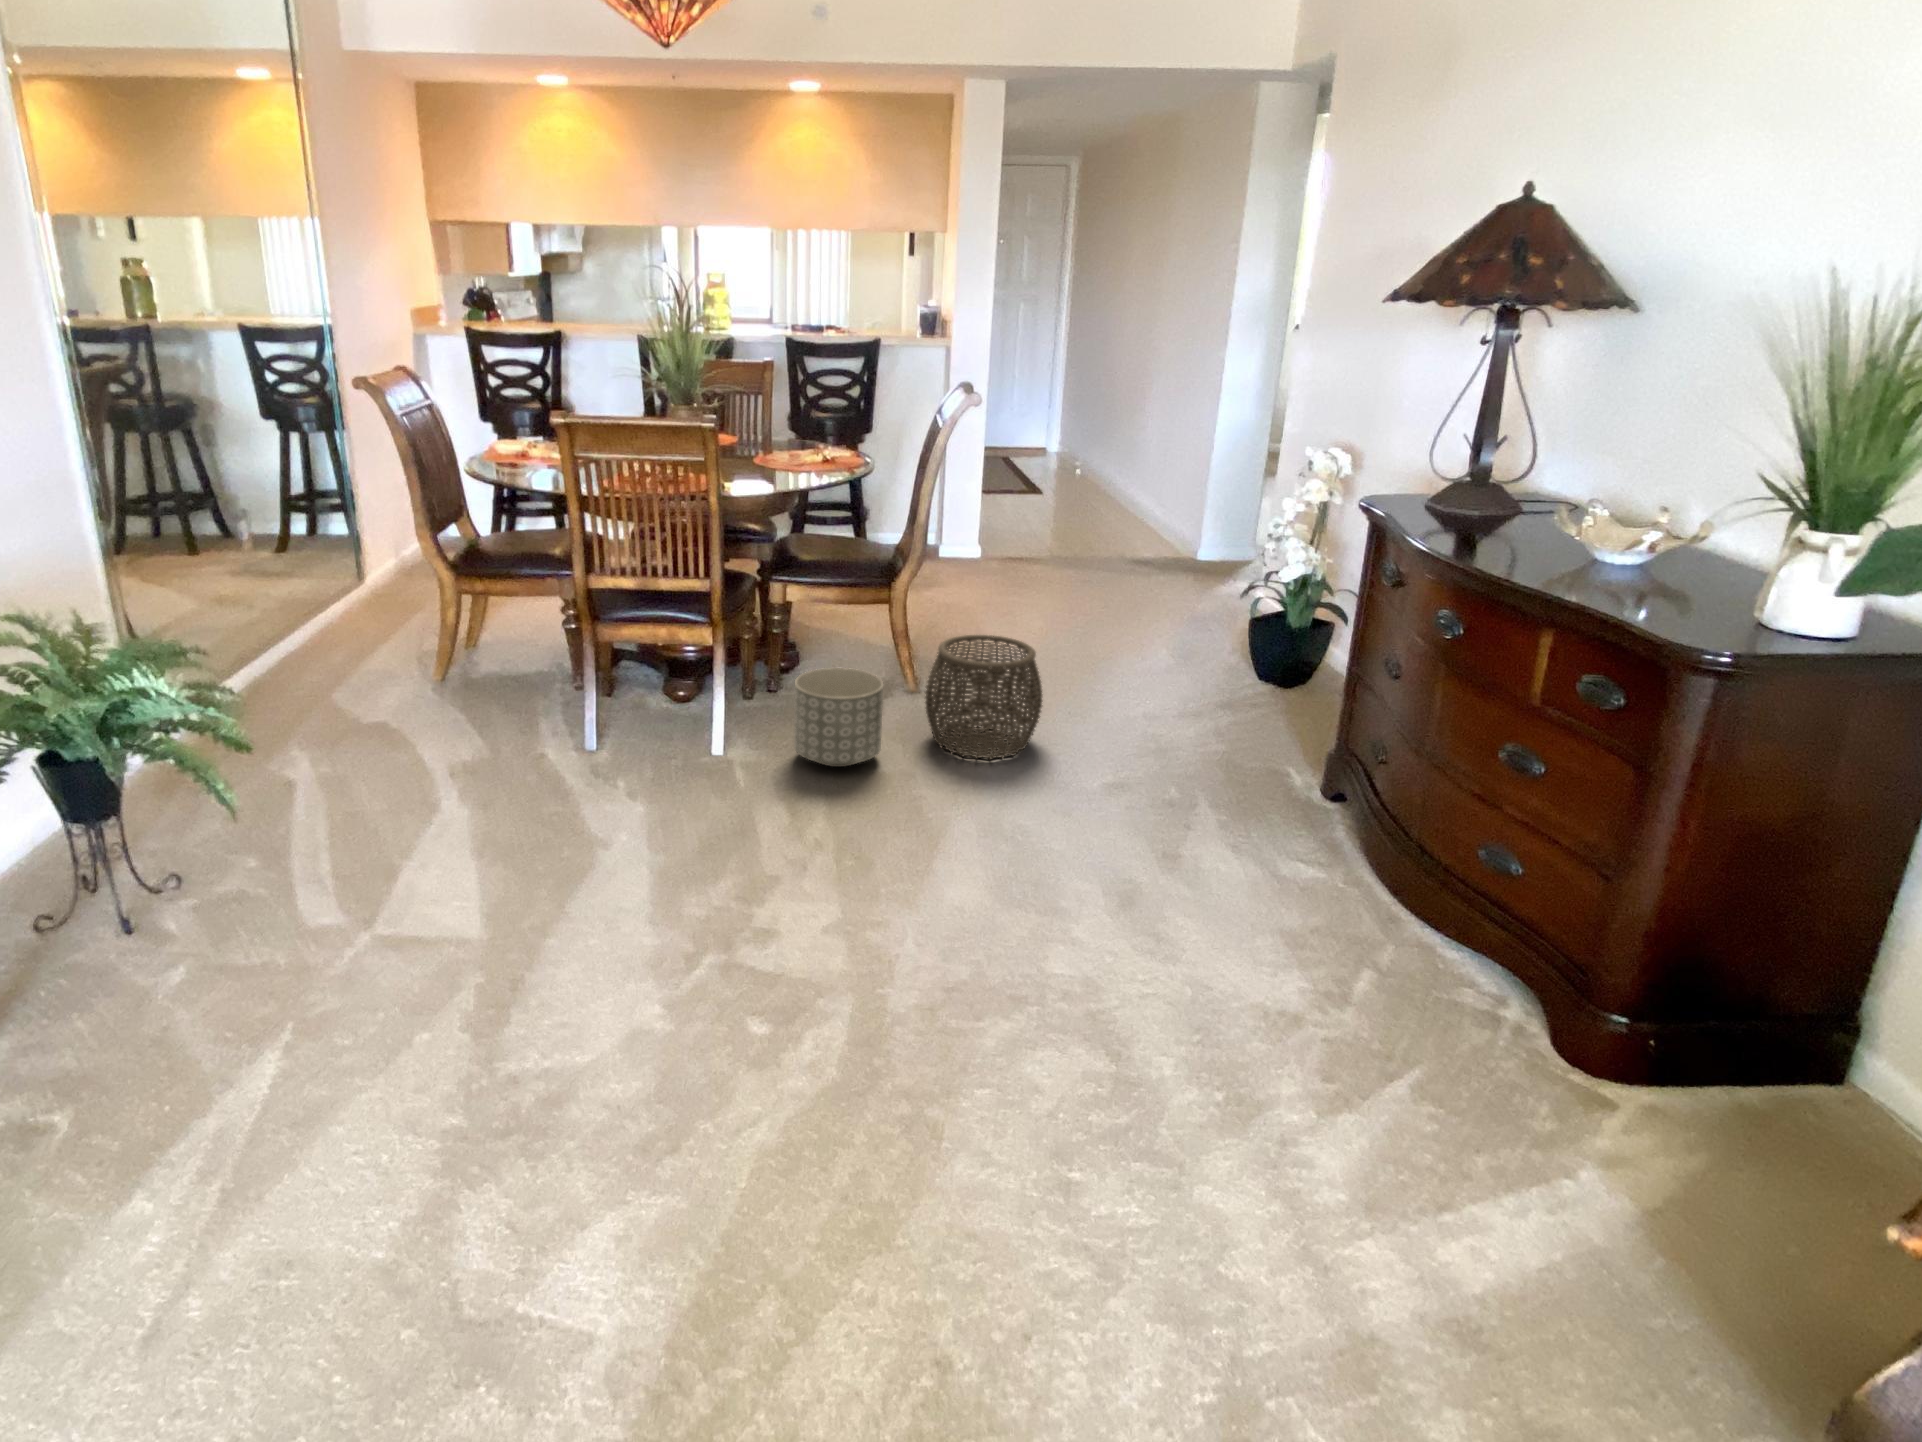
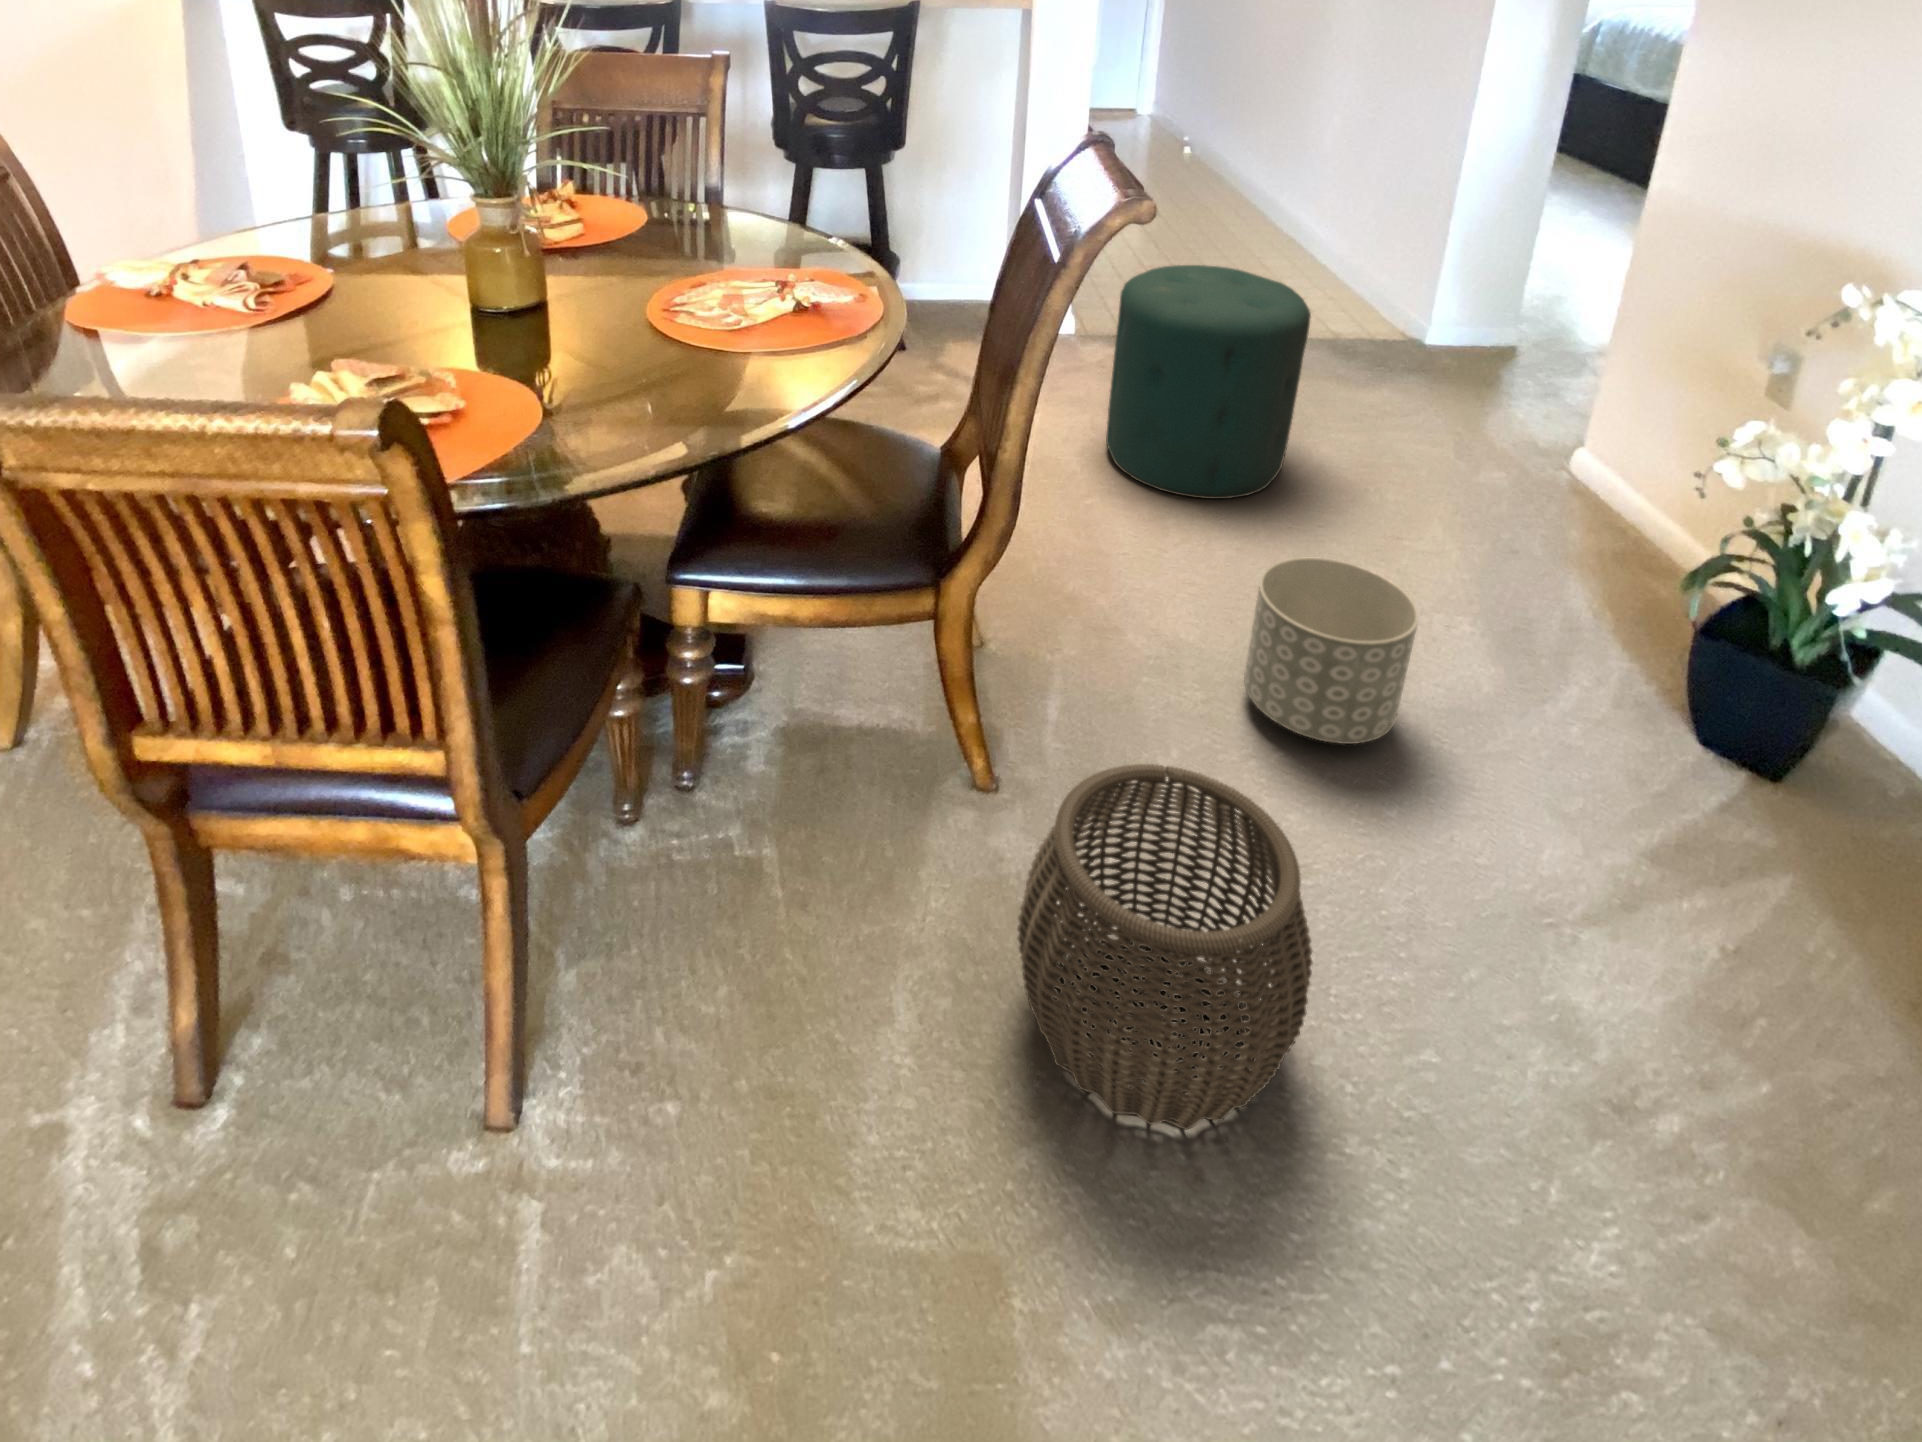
ottoman: none [991,489,1101,615] -> present [1106,265,1311,499]
planter: present [794,668,883,767] -> present [1244,558,1419,744]

